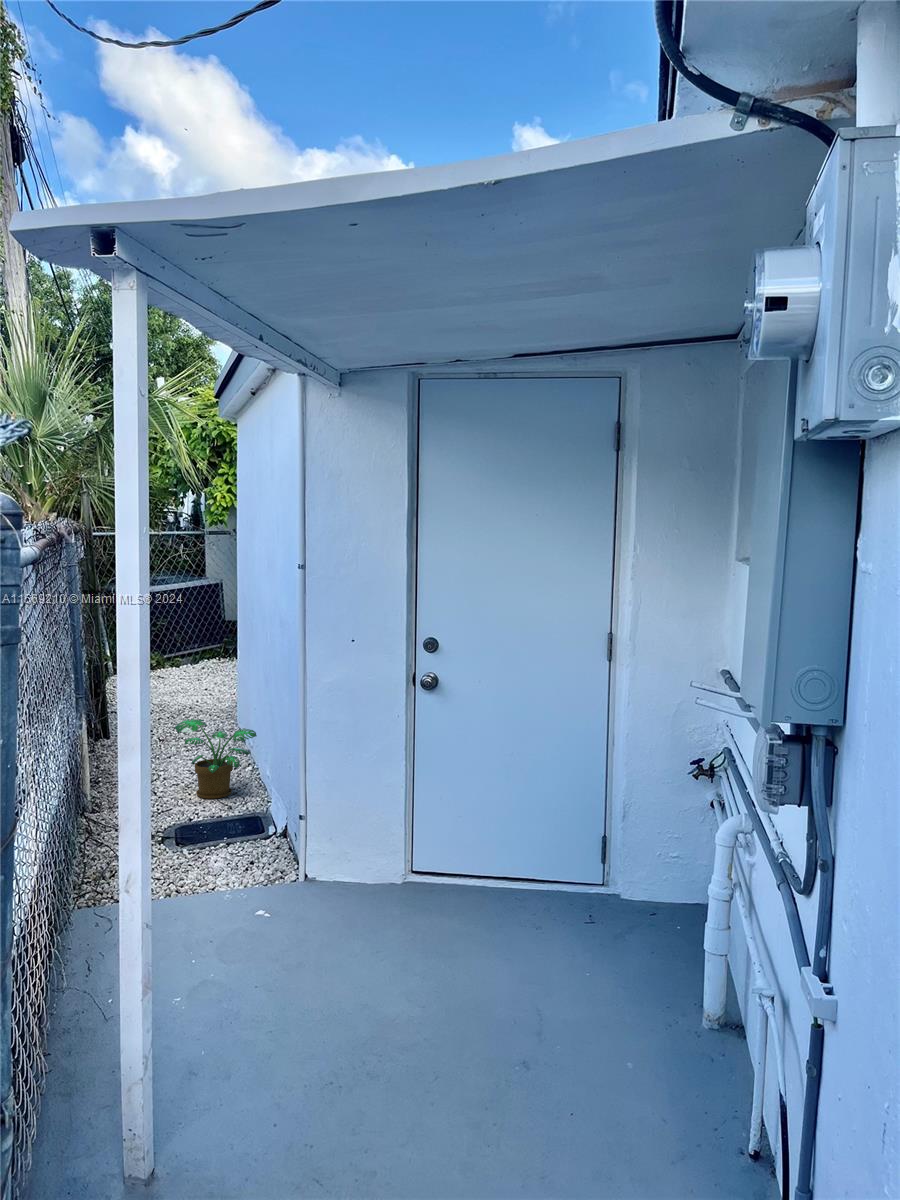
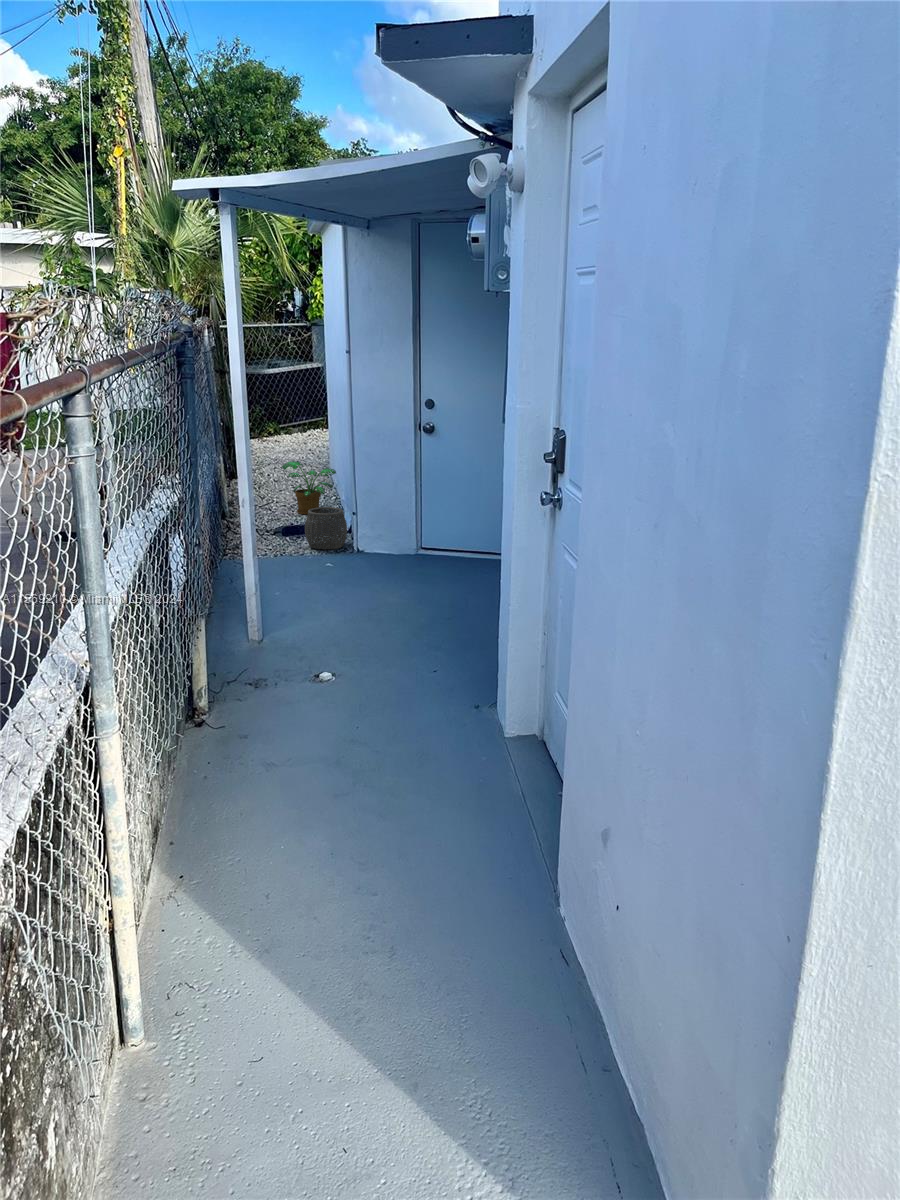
woven basket: none [215,801,285,875] -> present [305,507,347,550]

